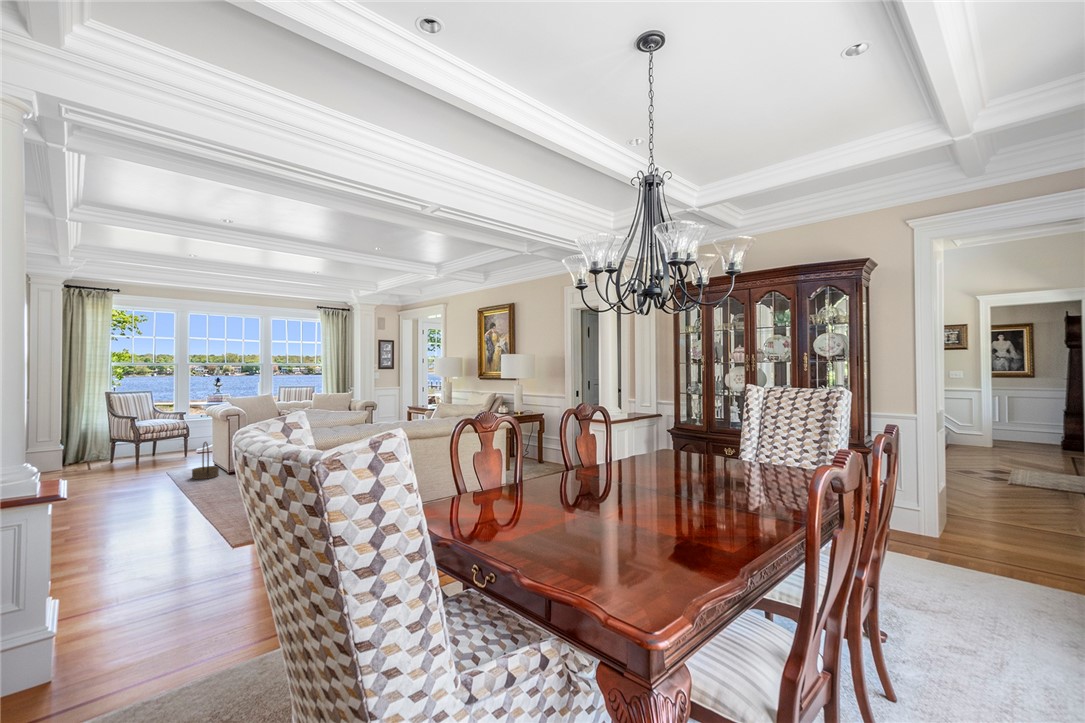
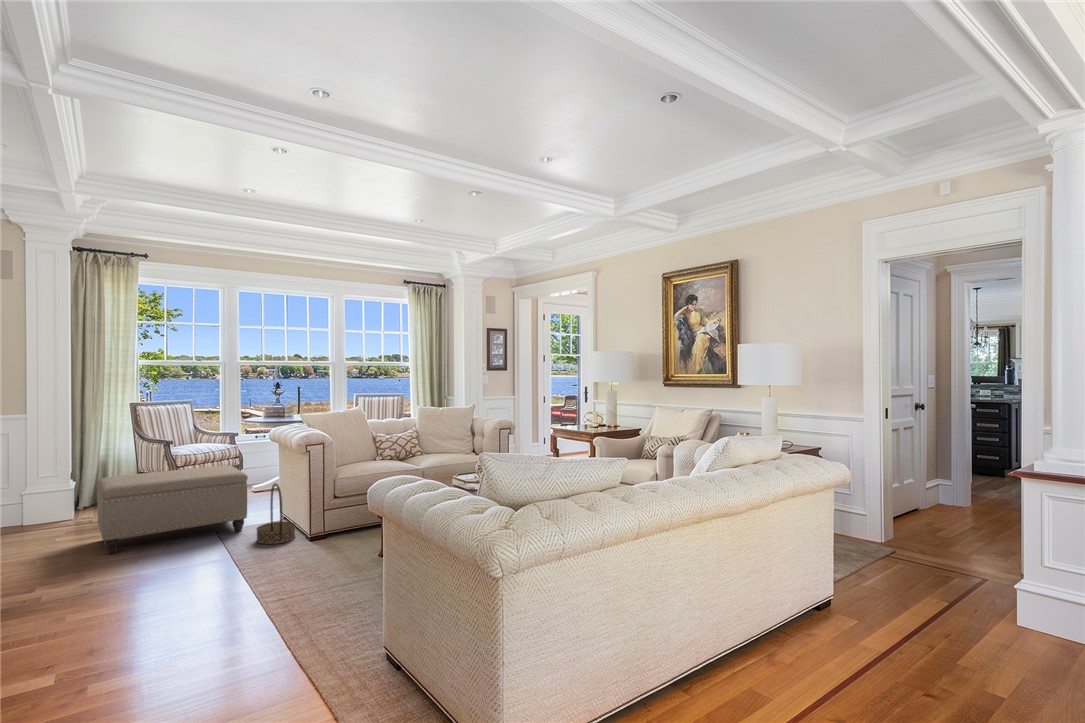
ottoman: none [82,432,188,486] -> present [98,465,248,554]

